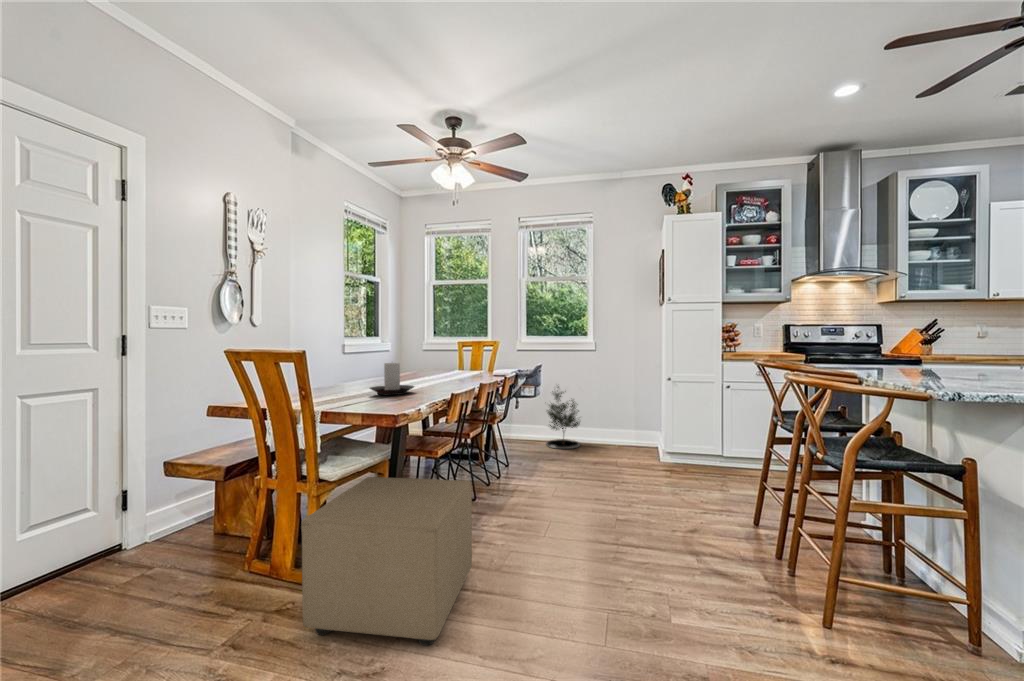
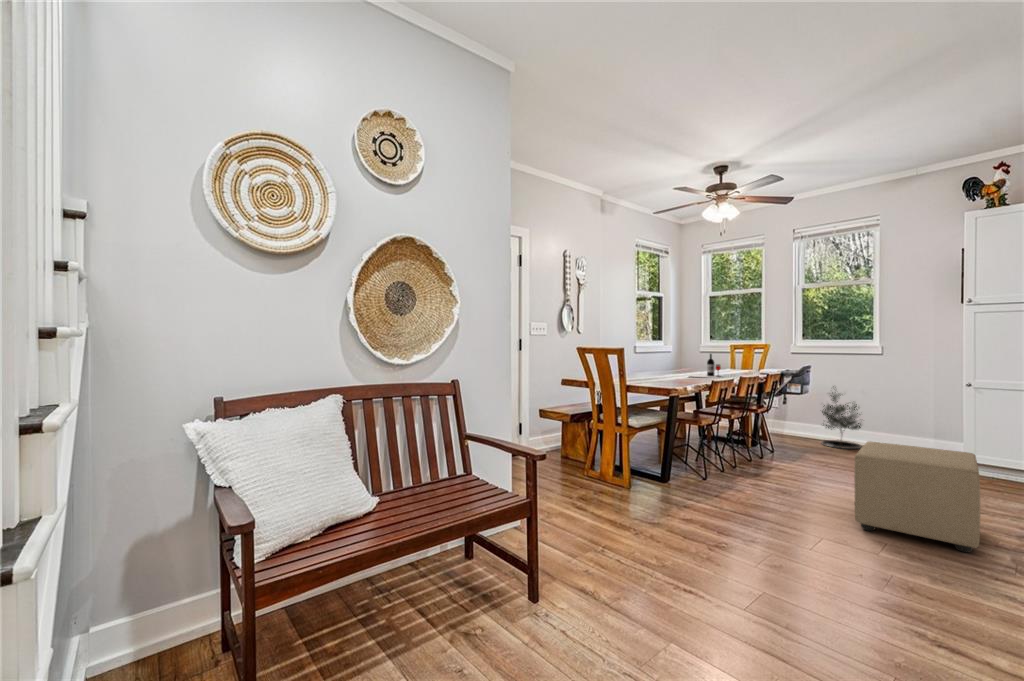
wine bottle: none [413,354,471,387] -> present [691,354,721,378]
candle holder: present [370,363,414,395] -> none [654,357,686,380]
ottoman: present [301,477,472,646] -> present [854,441,980,552]

